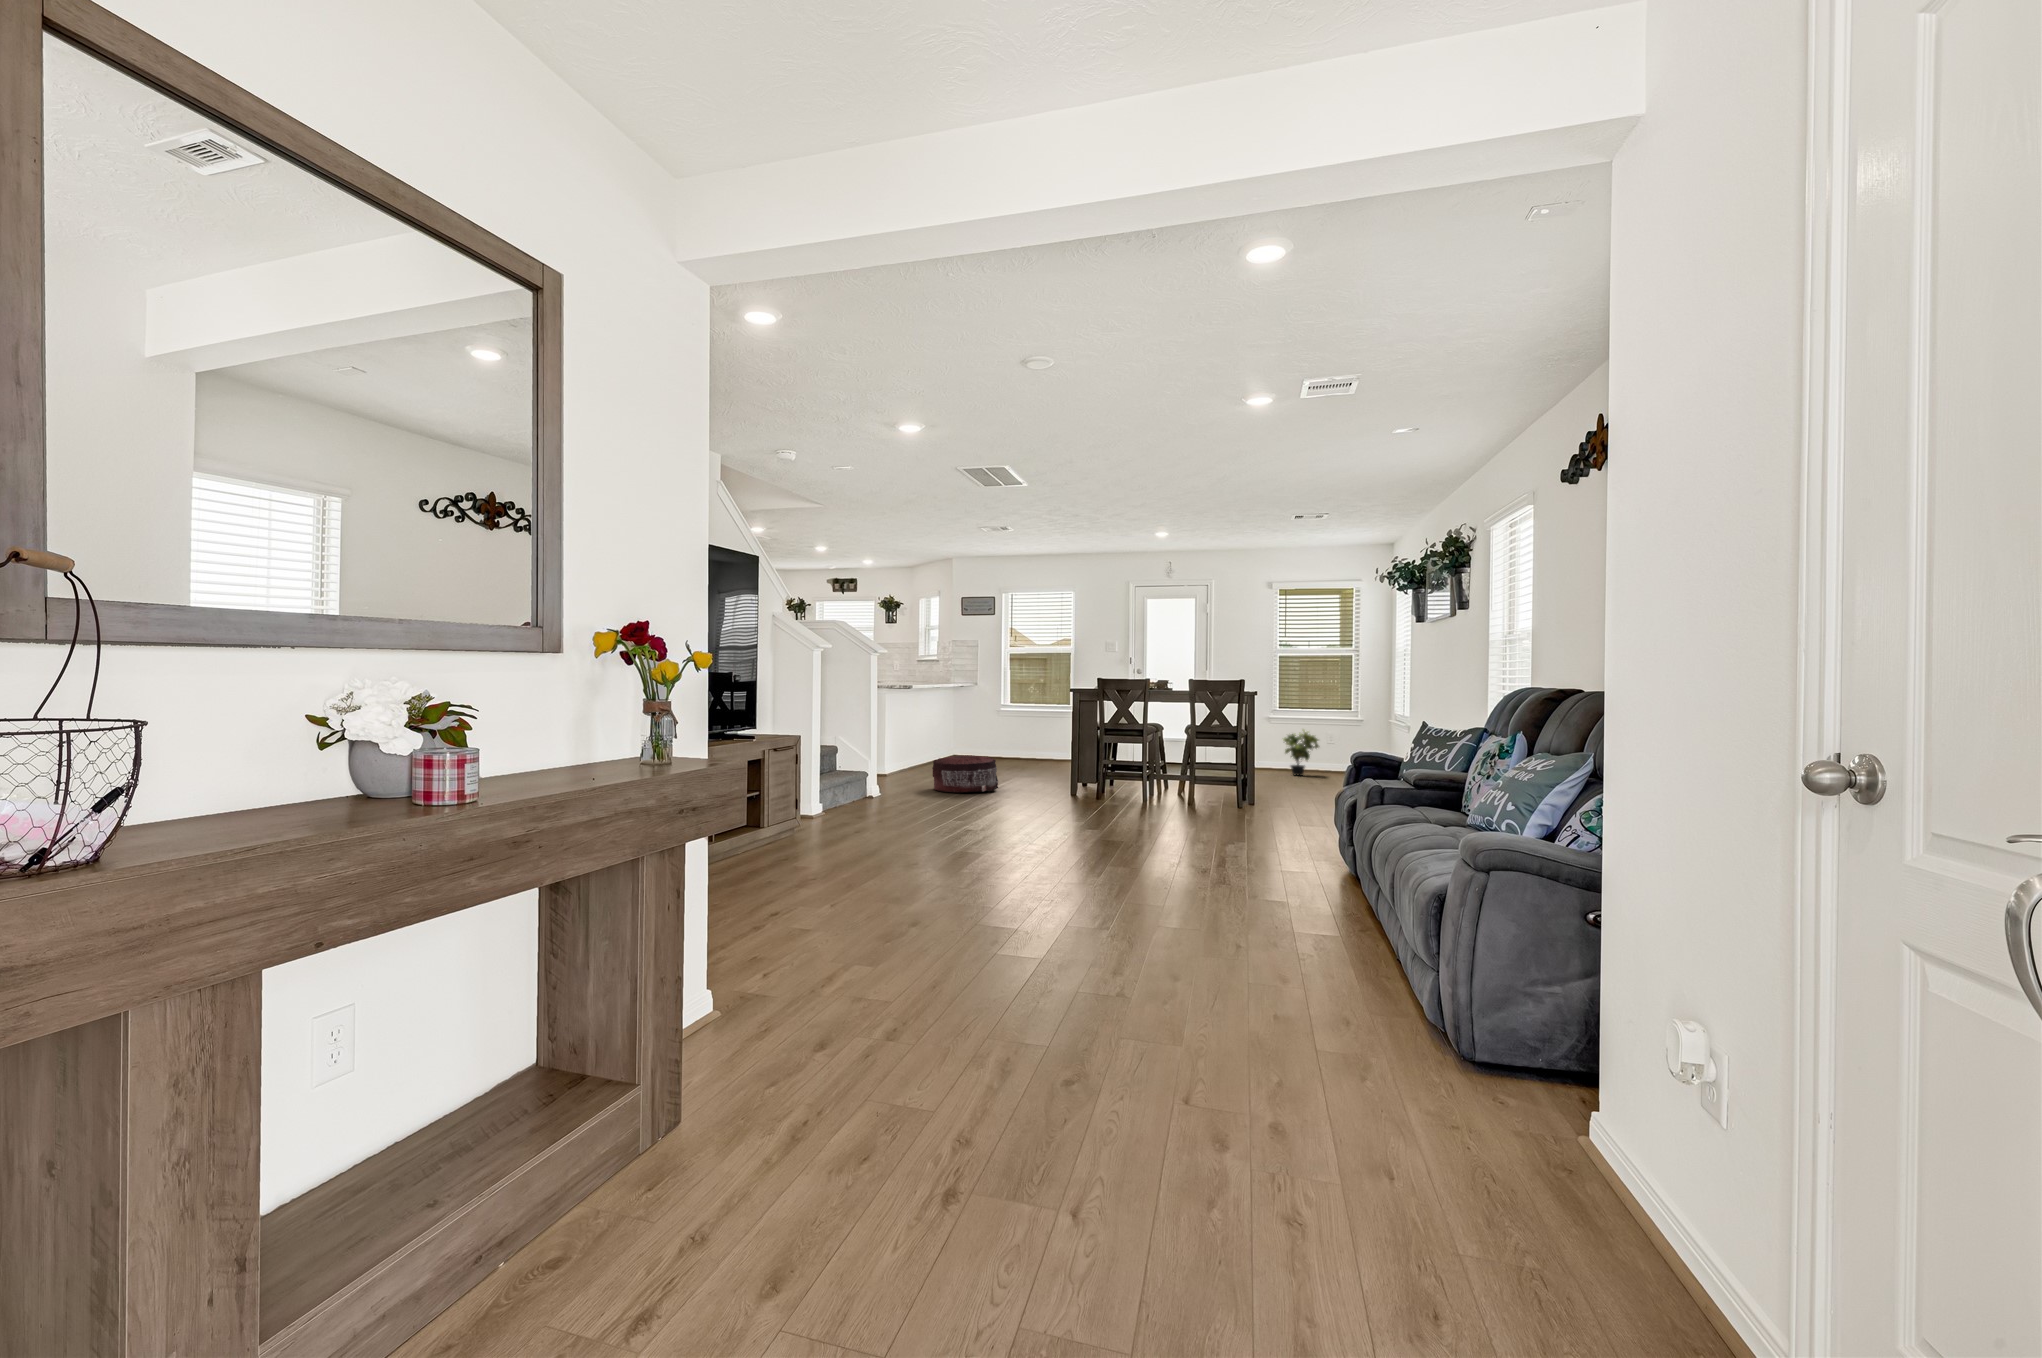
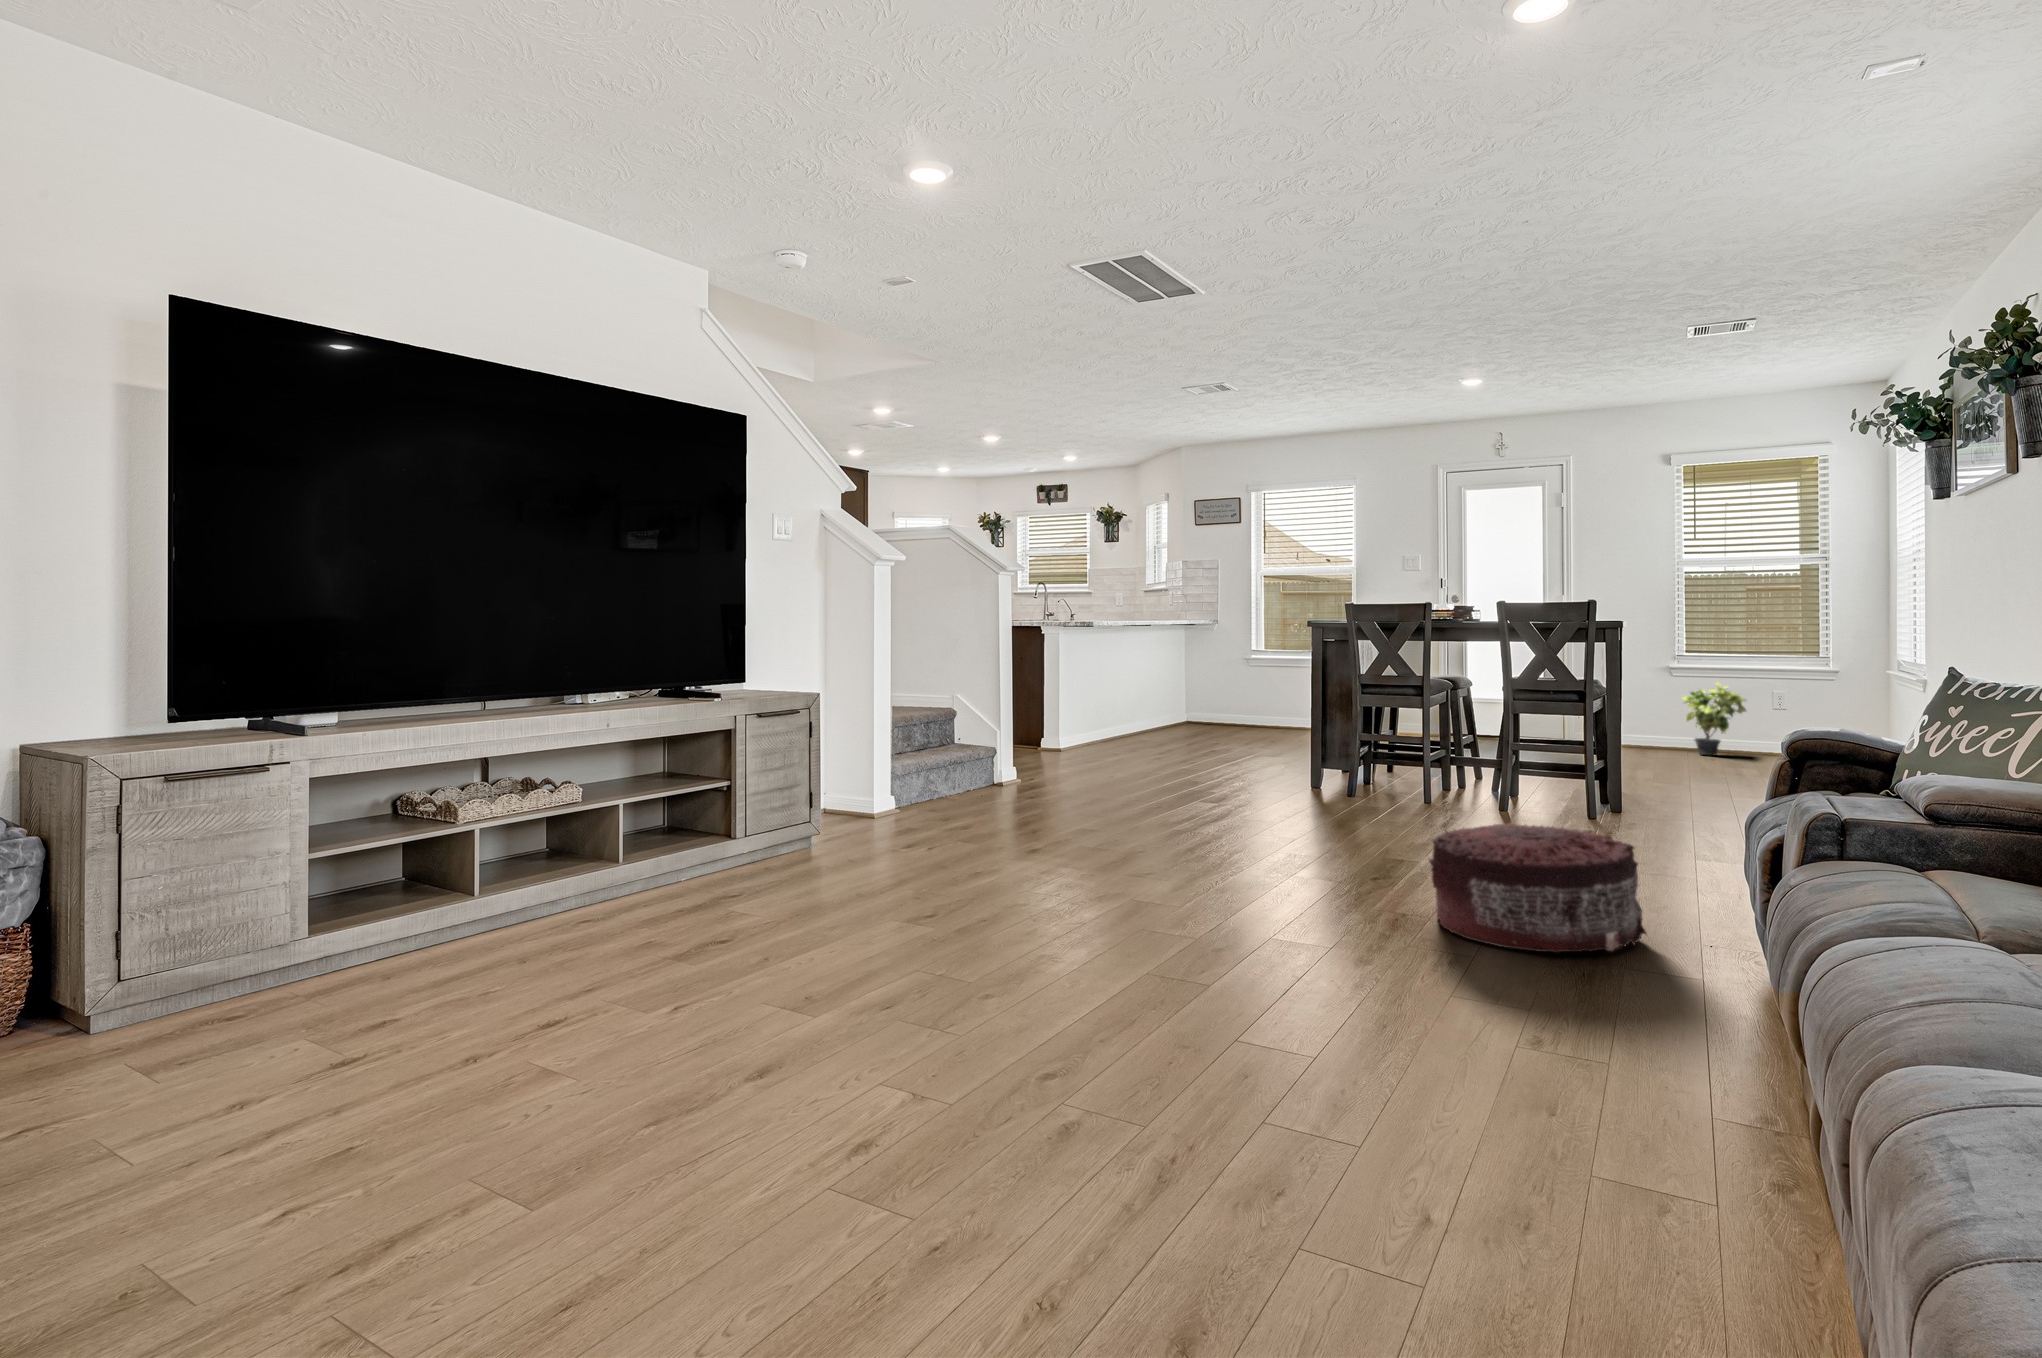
pouf: present [932,755,998,792] -> present [1429,823,1647,953]

